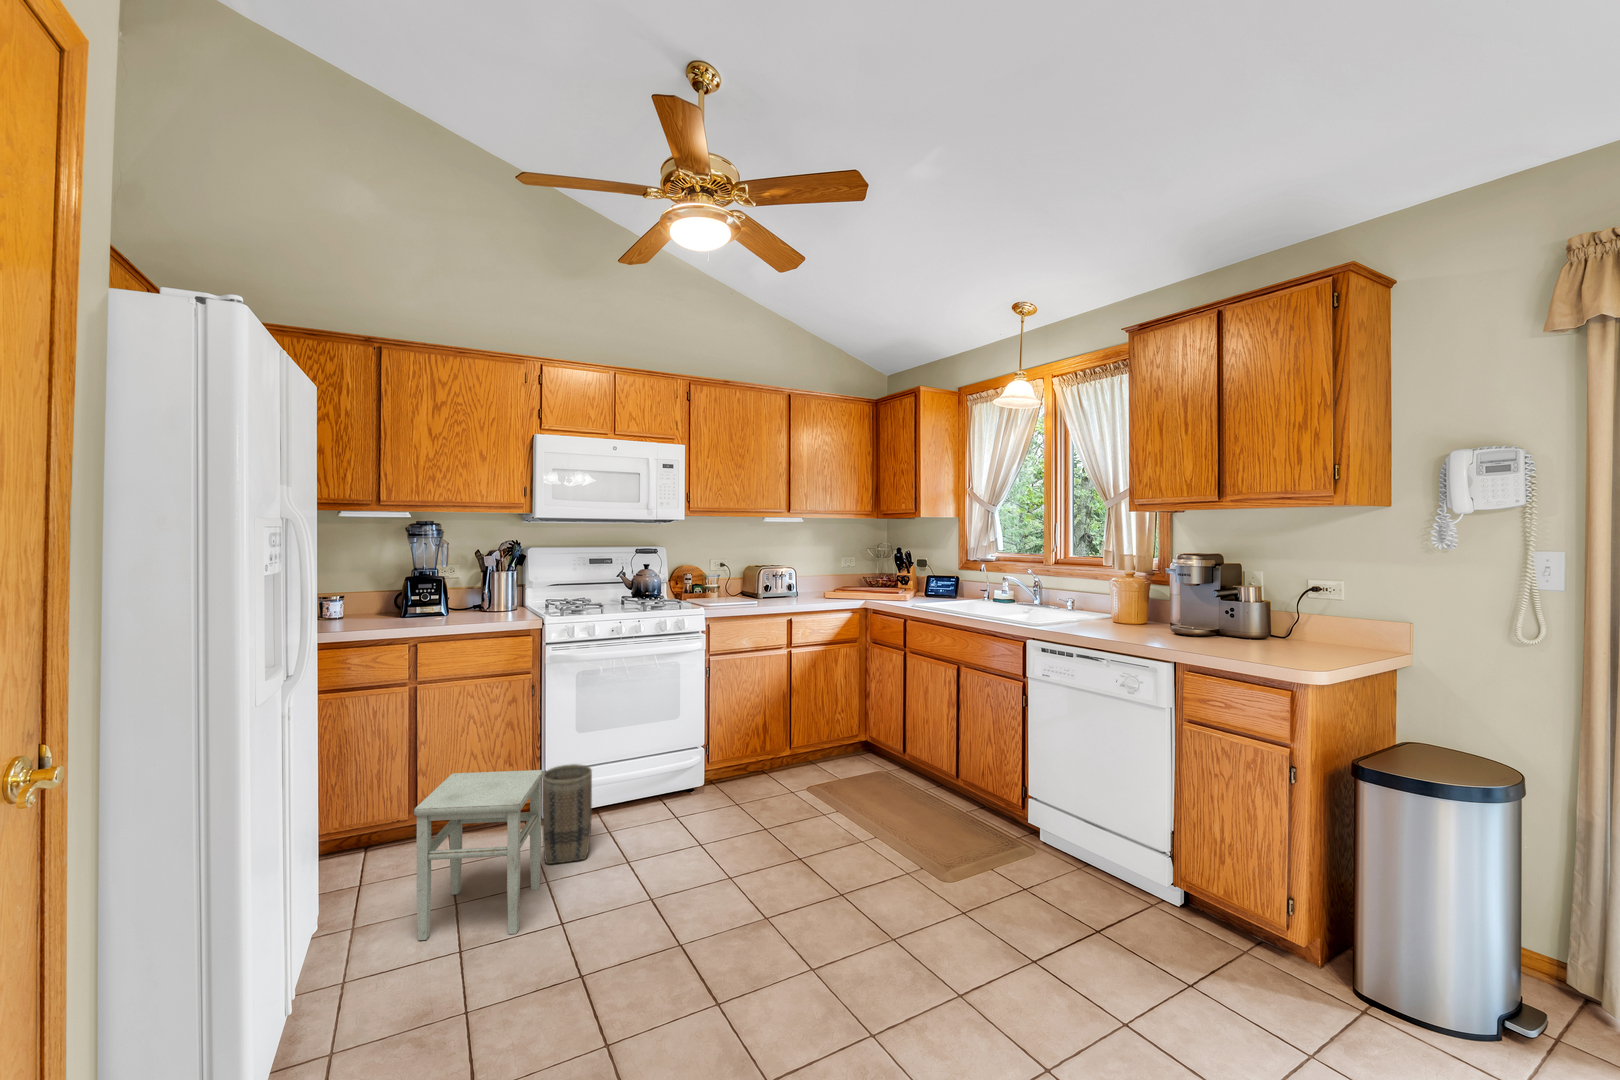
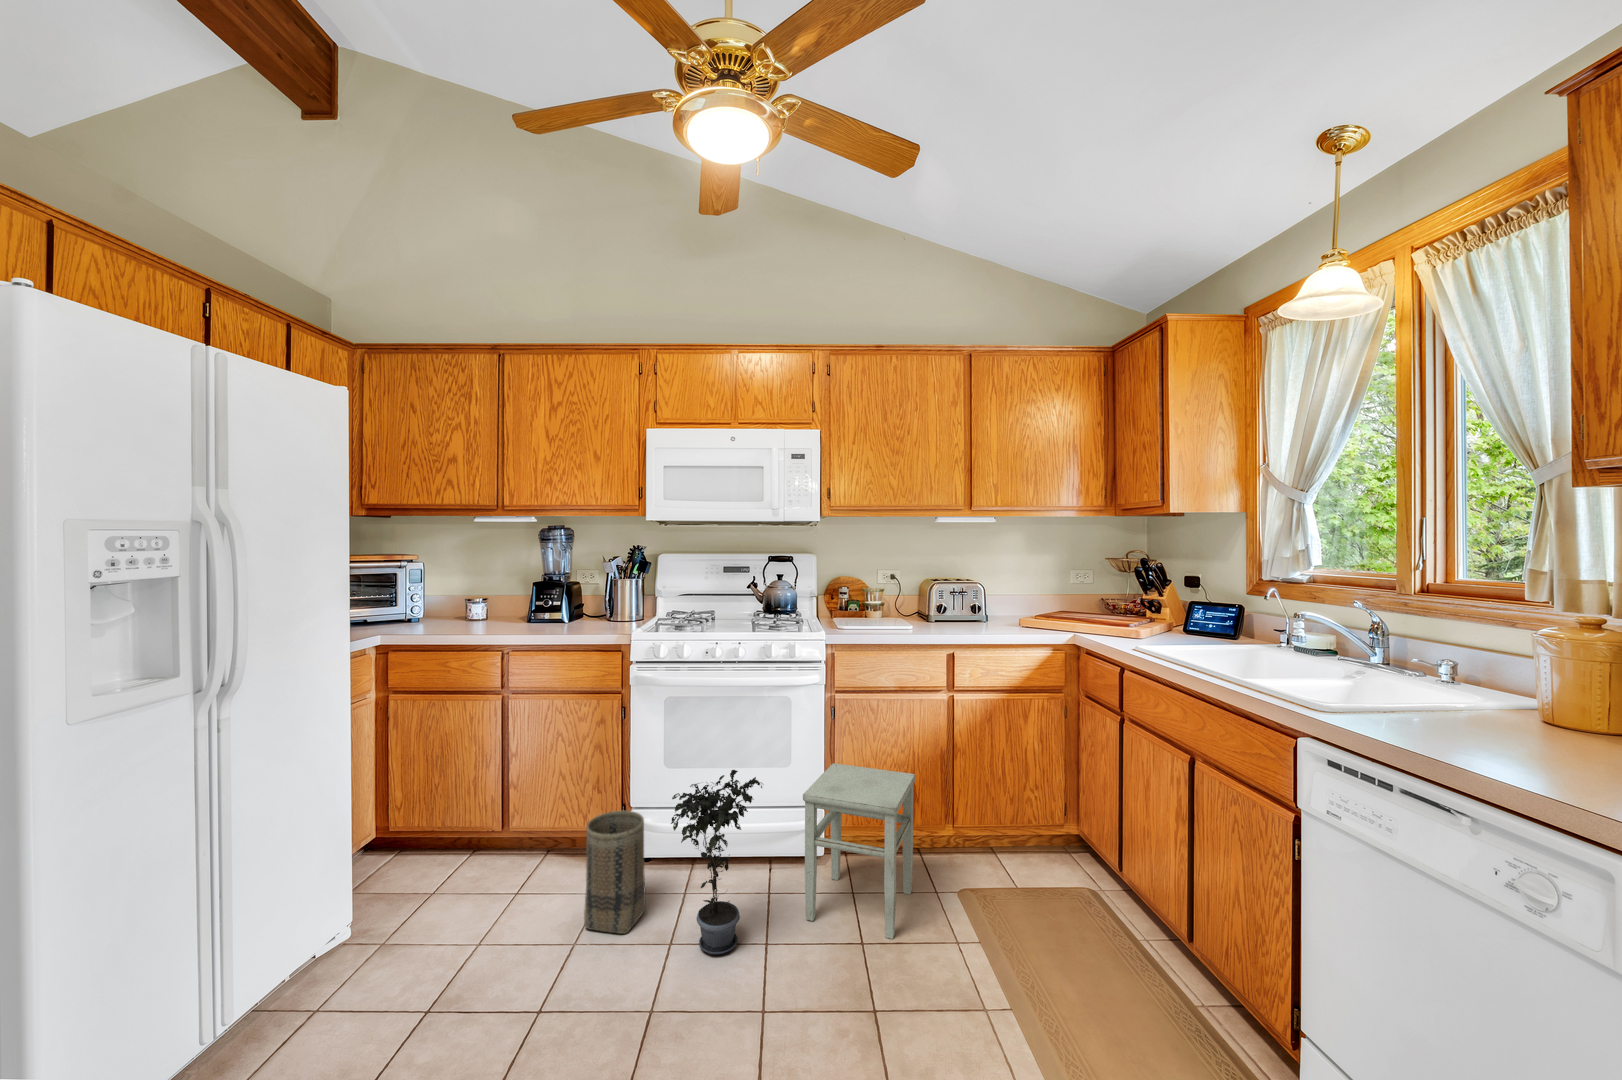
potted plant: none [638,710,699,854] -> present [671,770,762,954]
stool: present [414,770,544,940] -> present [803,763,916,939]

